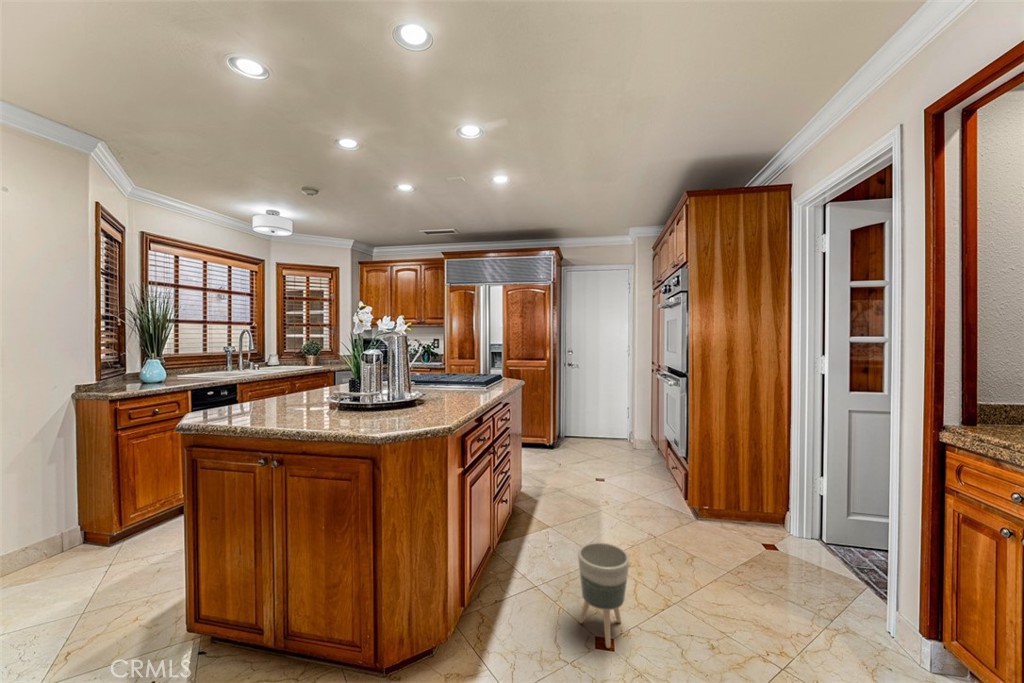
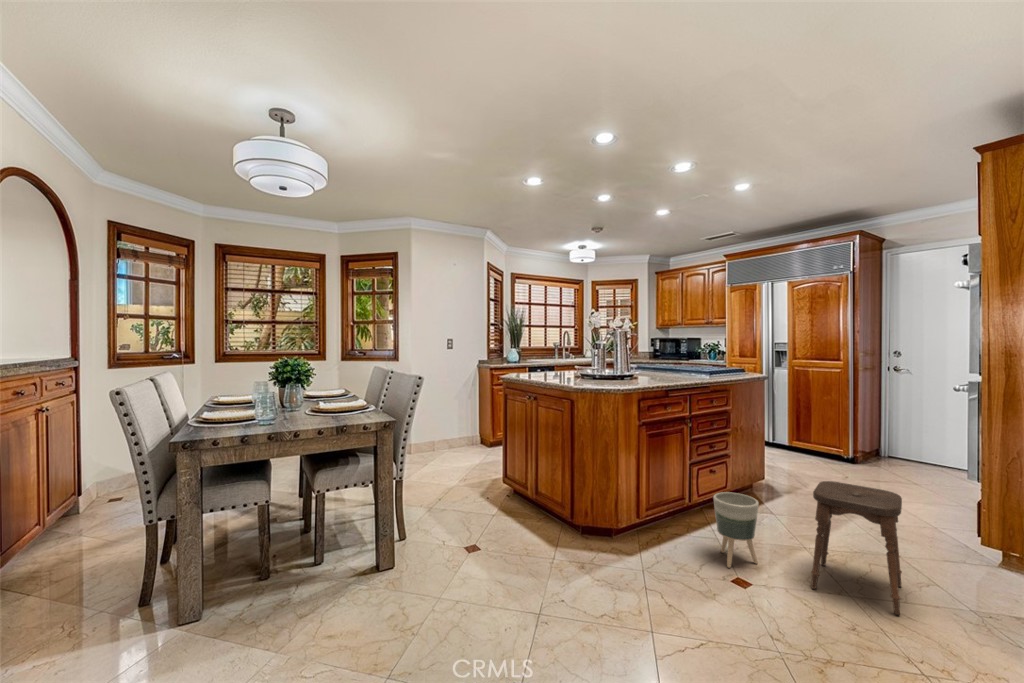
stool: none [655,500,756,634] -> present [811,481,902,615]

